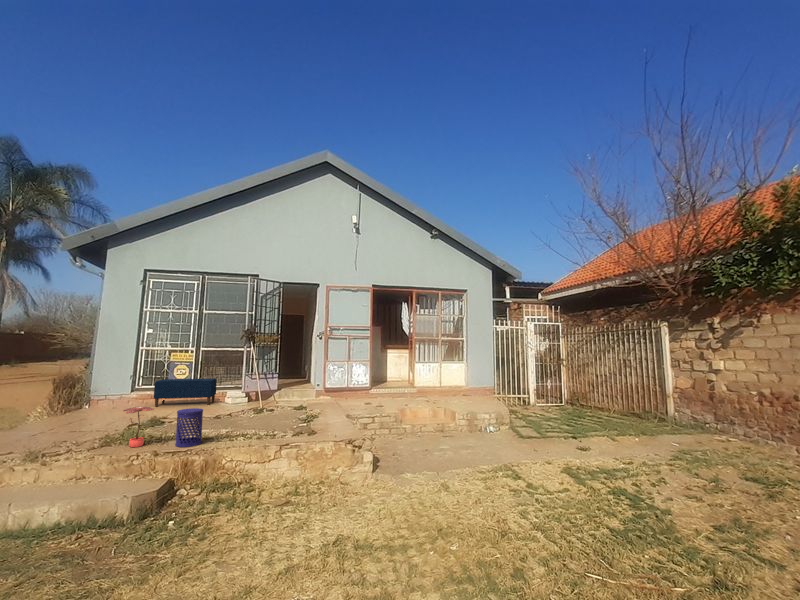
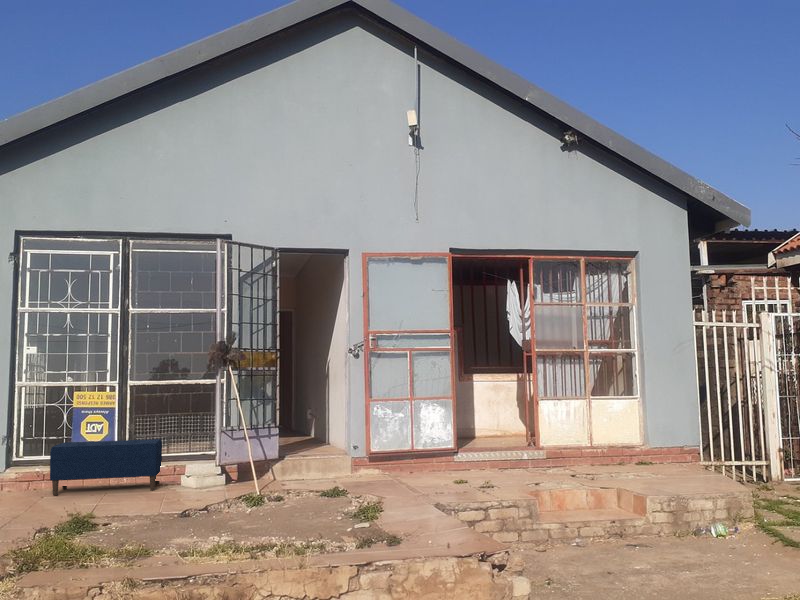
potted plant: present [123,407,154,447] -> none [38,498,96,576]
waste bin: present [175,408,203,447] -> none [139,499,187,575]

